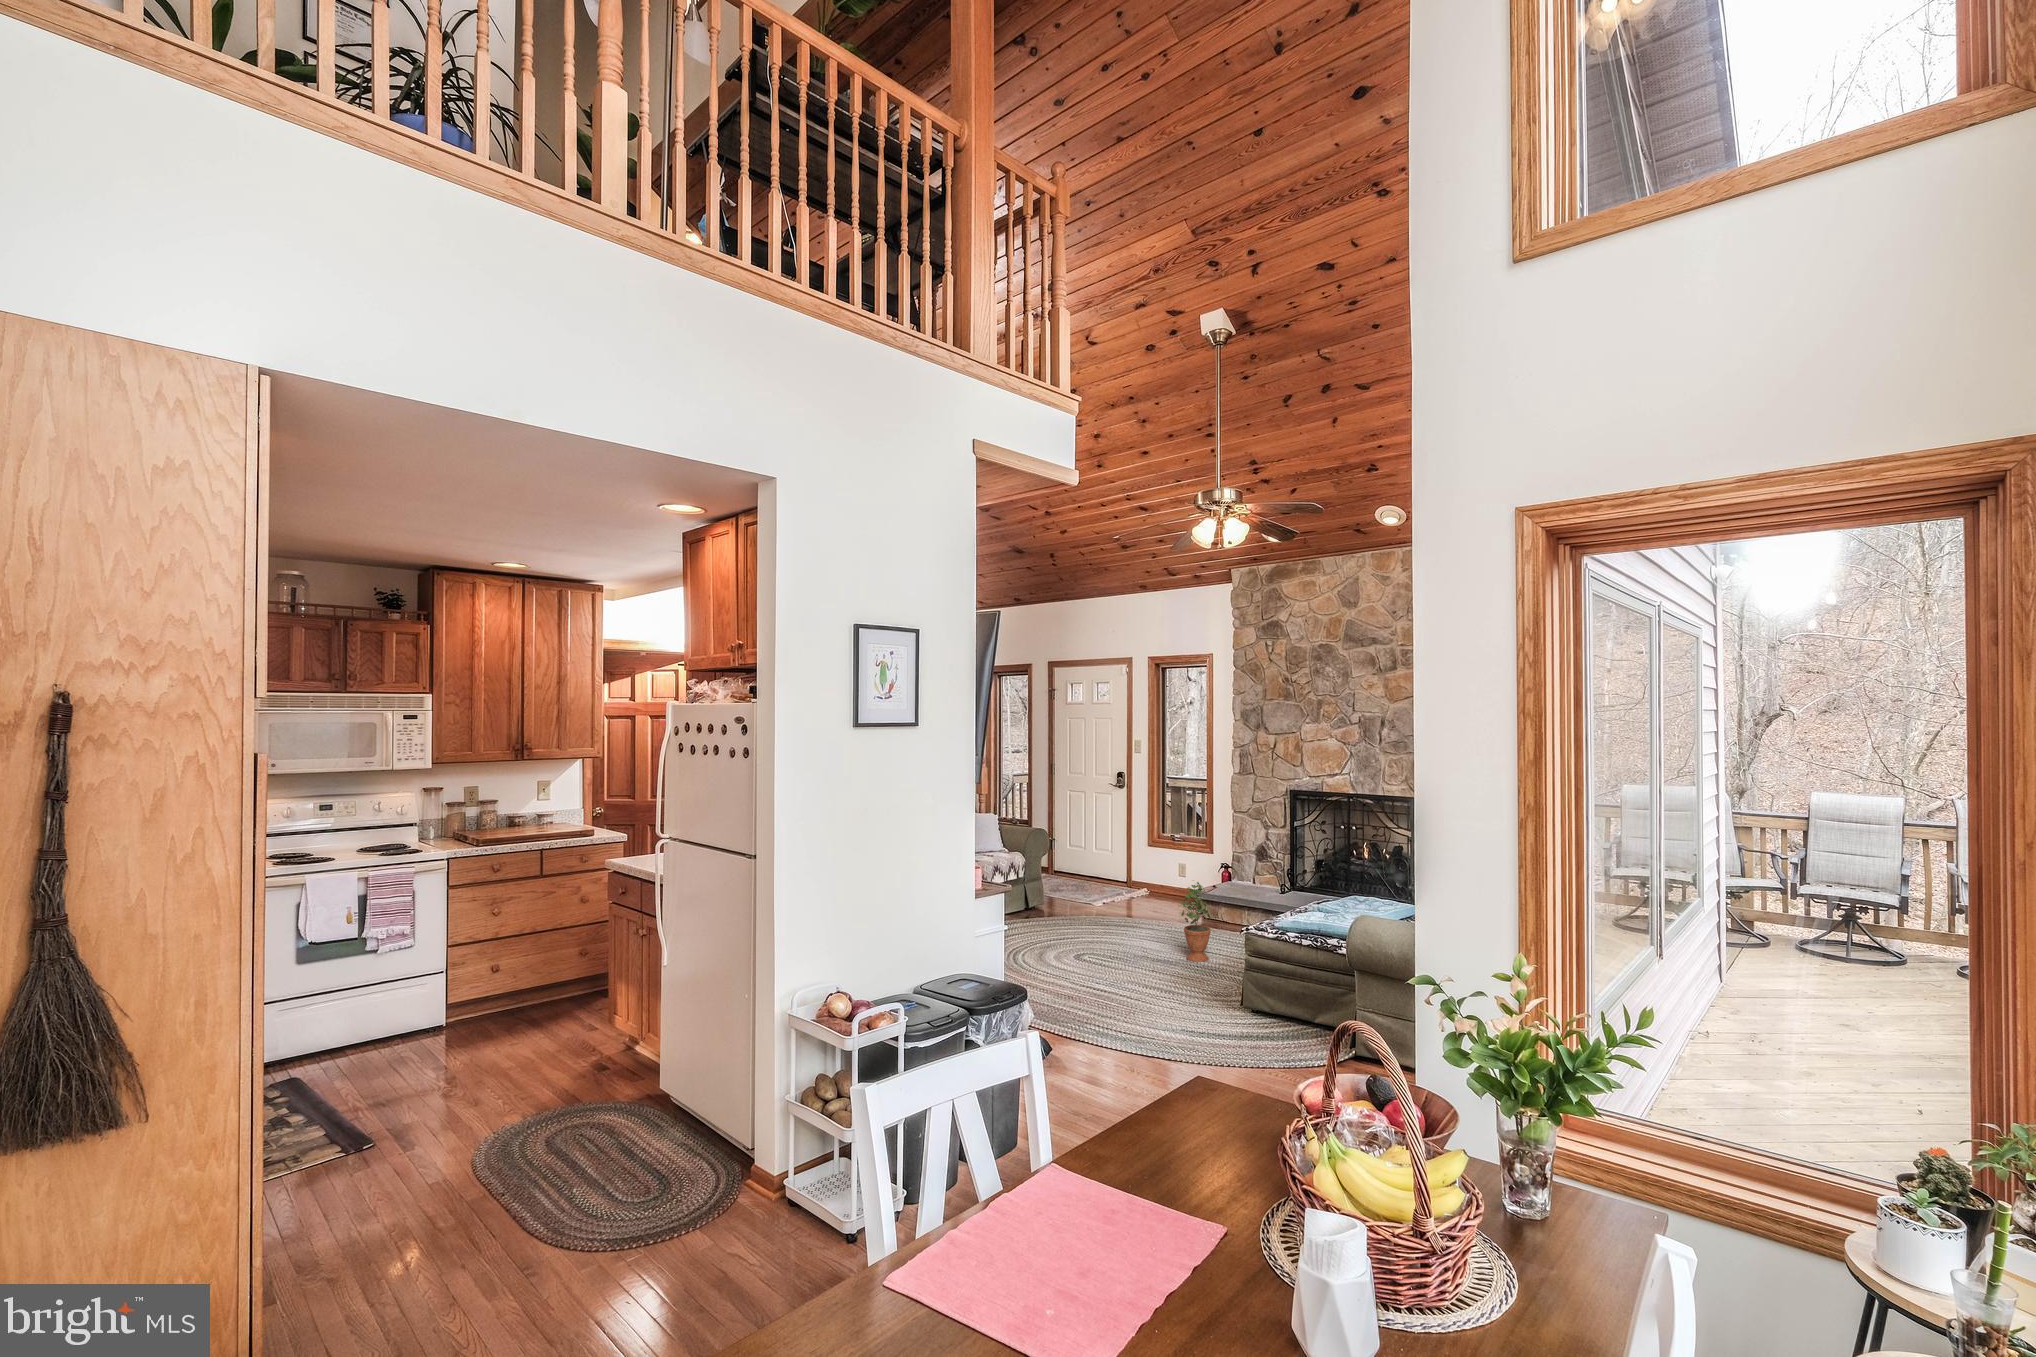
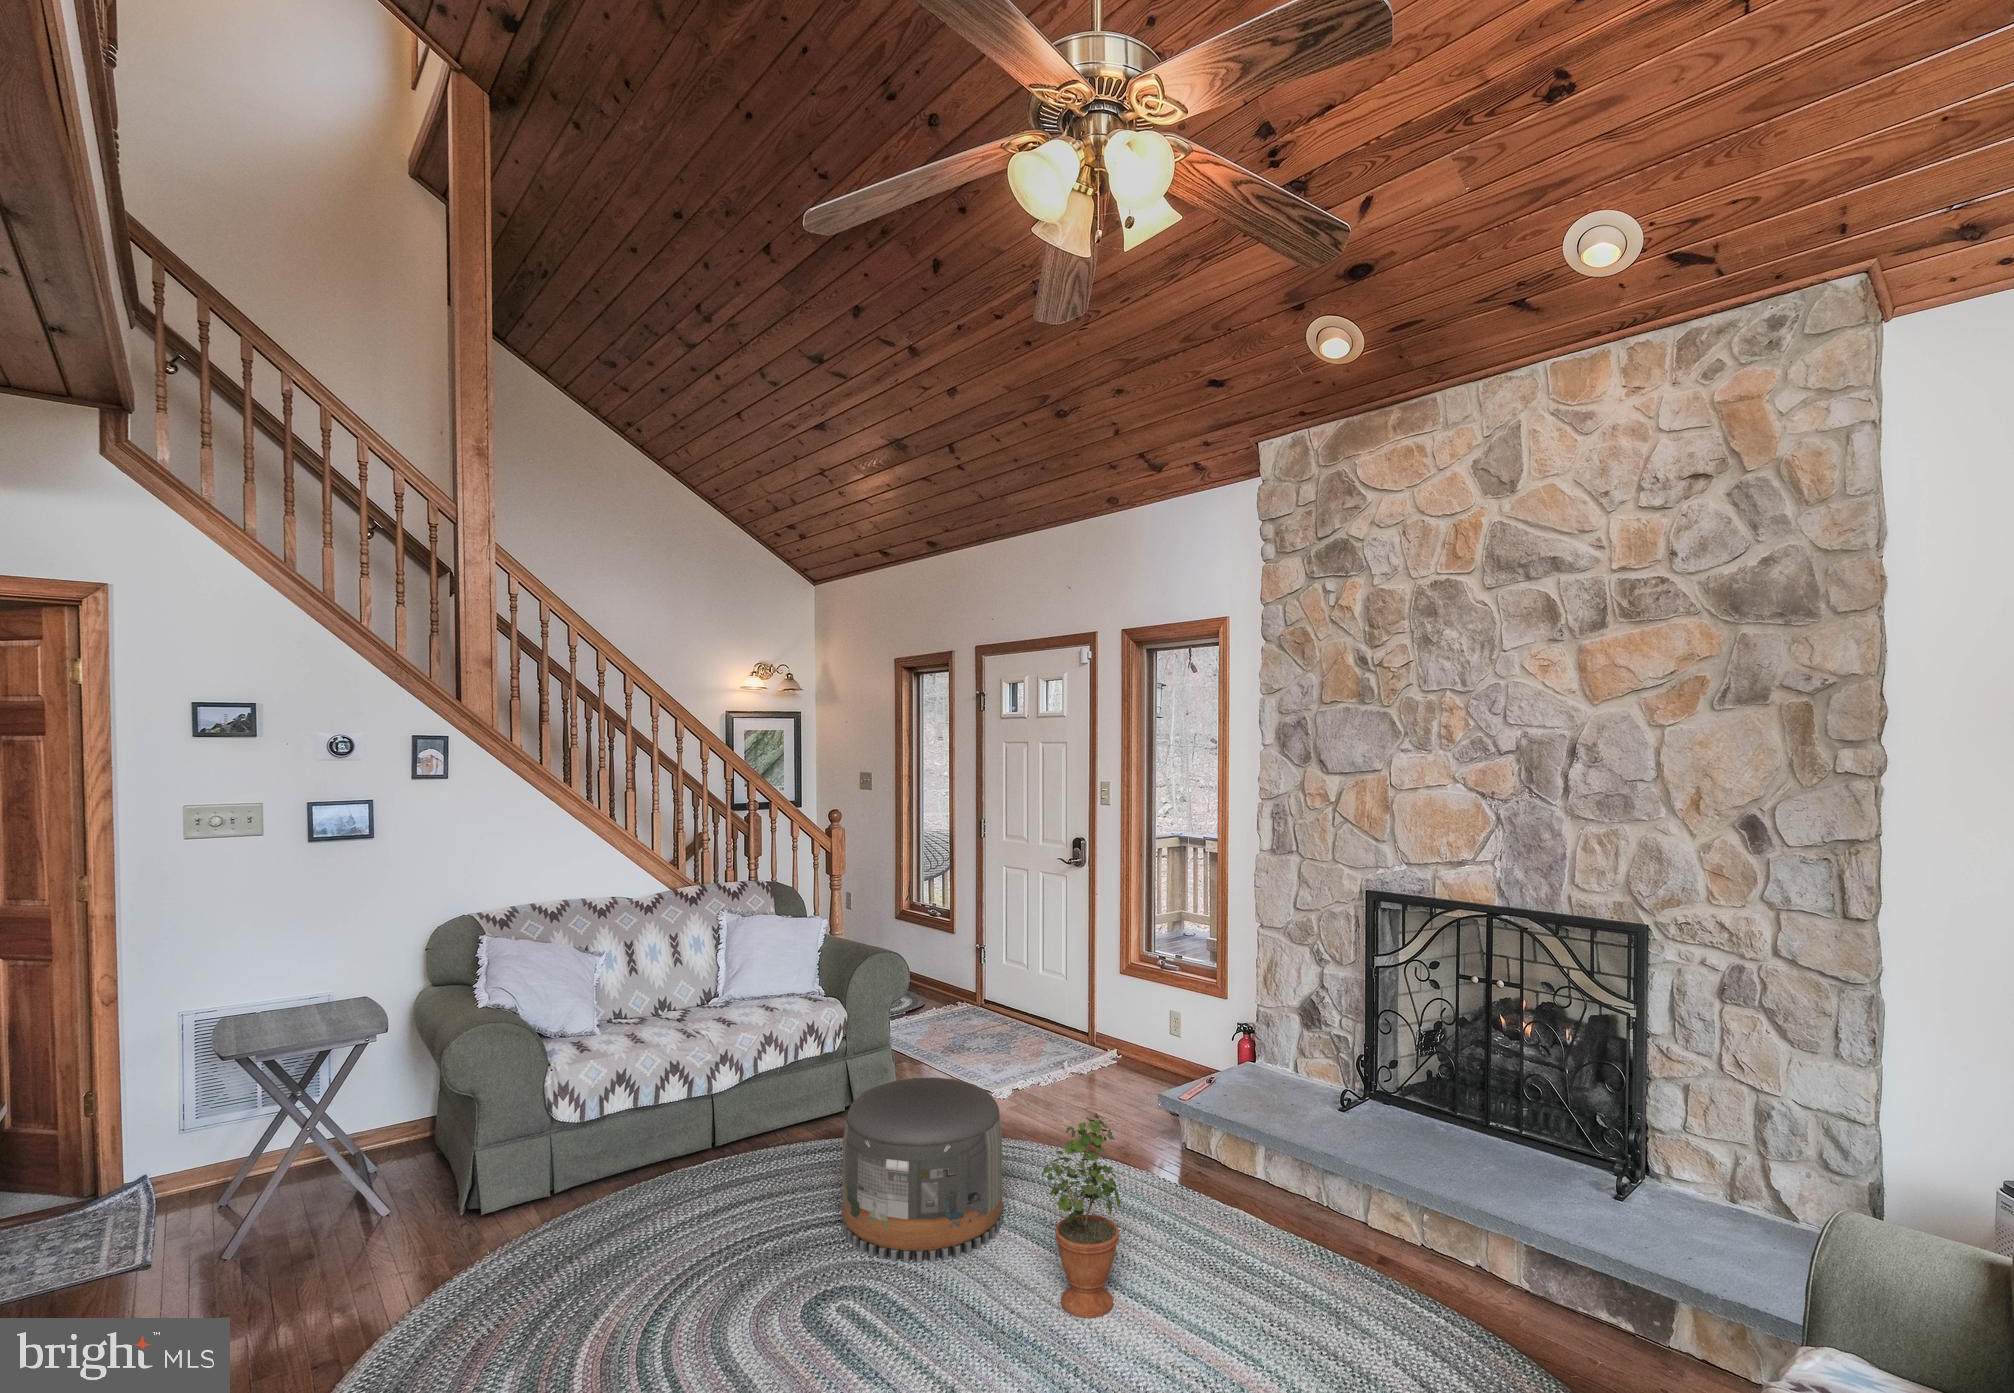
pouf: none [1072,882,1144,954] -> present [842,1078,1002,1263]

